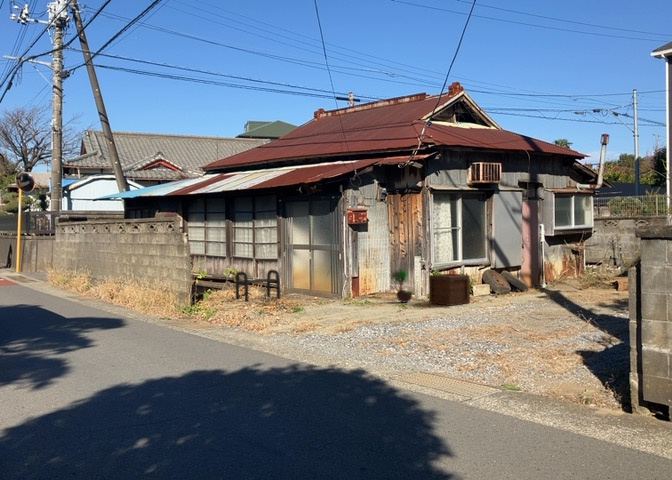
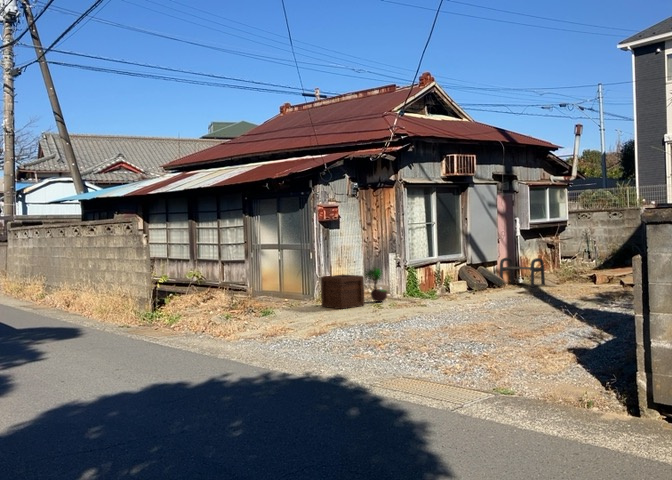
bench: present [236,270,280,301] -> present [500,258,545,287]
wooden crate: present [429,274,470,306] -> present [321,275,364,309]

